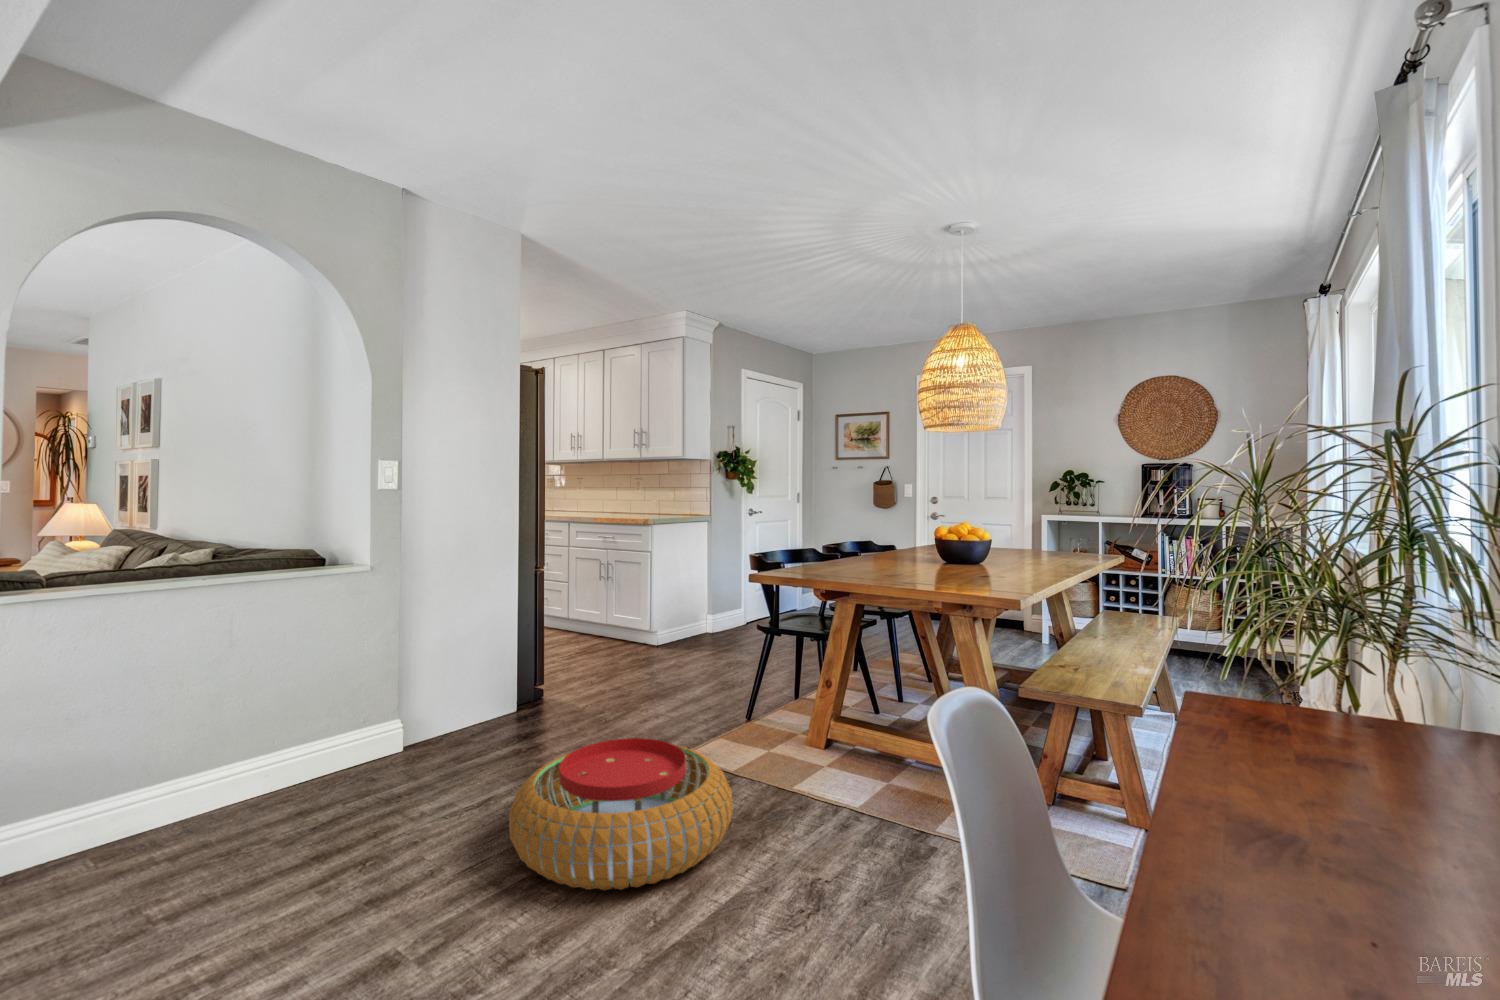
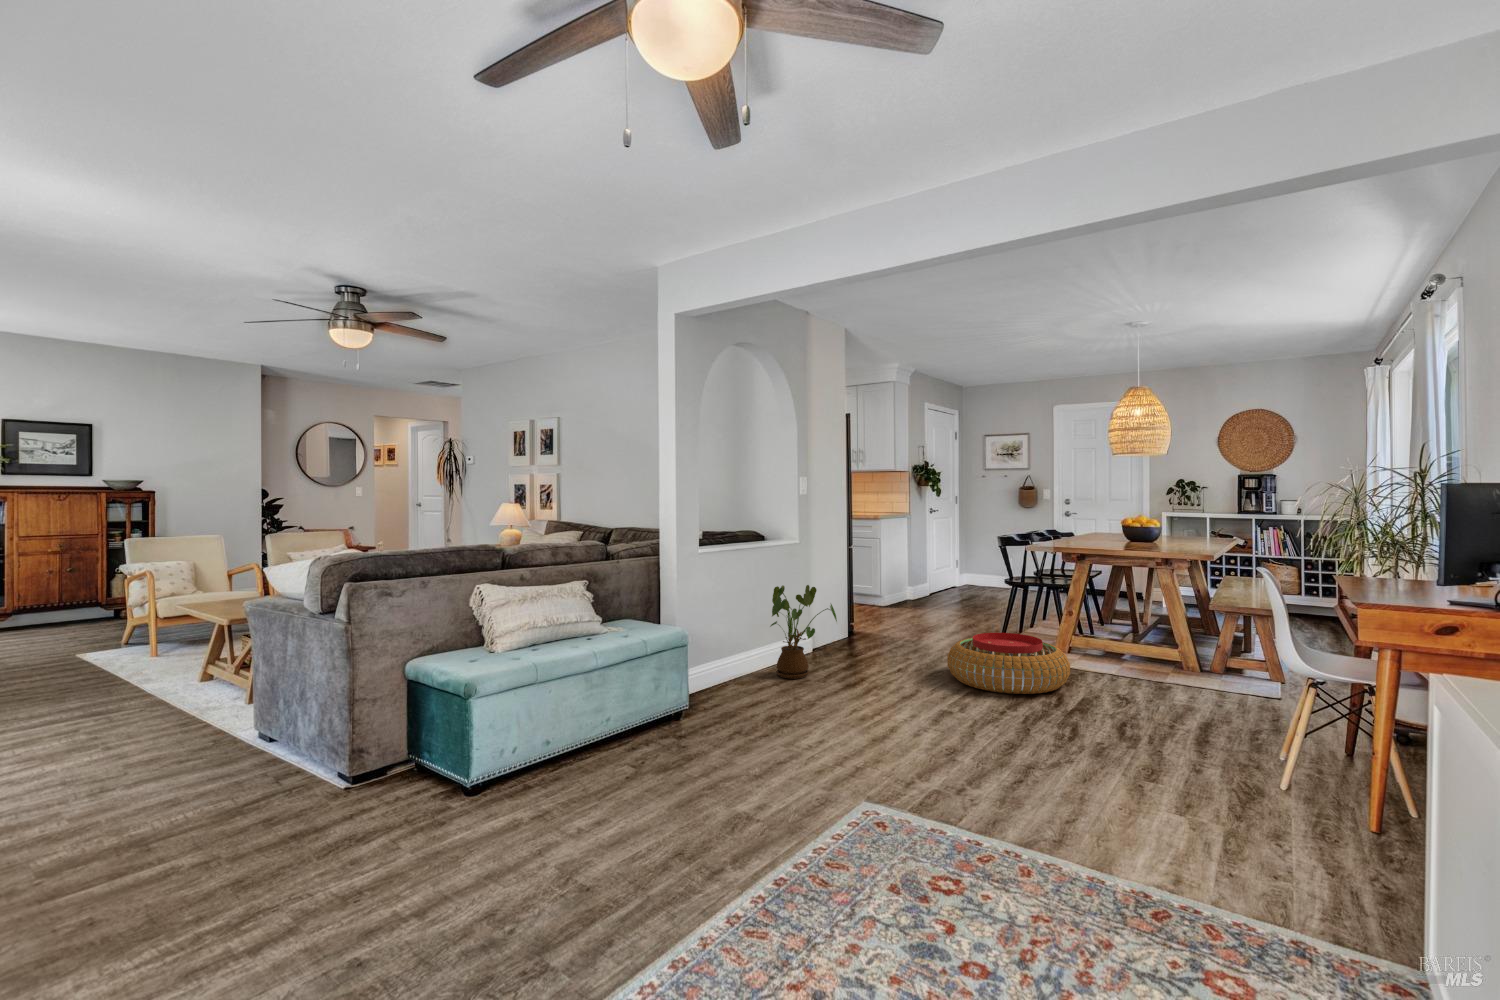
house plant: none [176,649,332,833] -> present [770,585,837,679]

